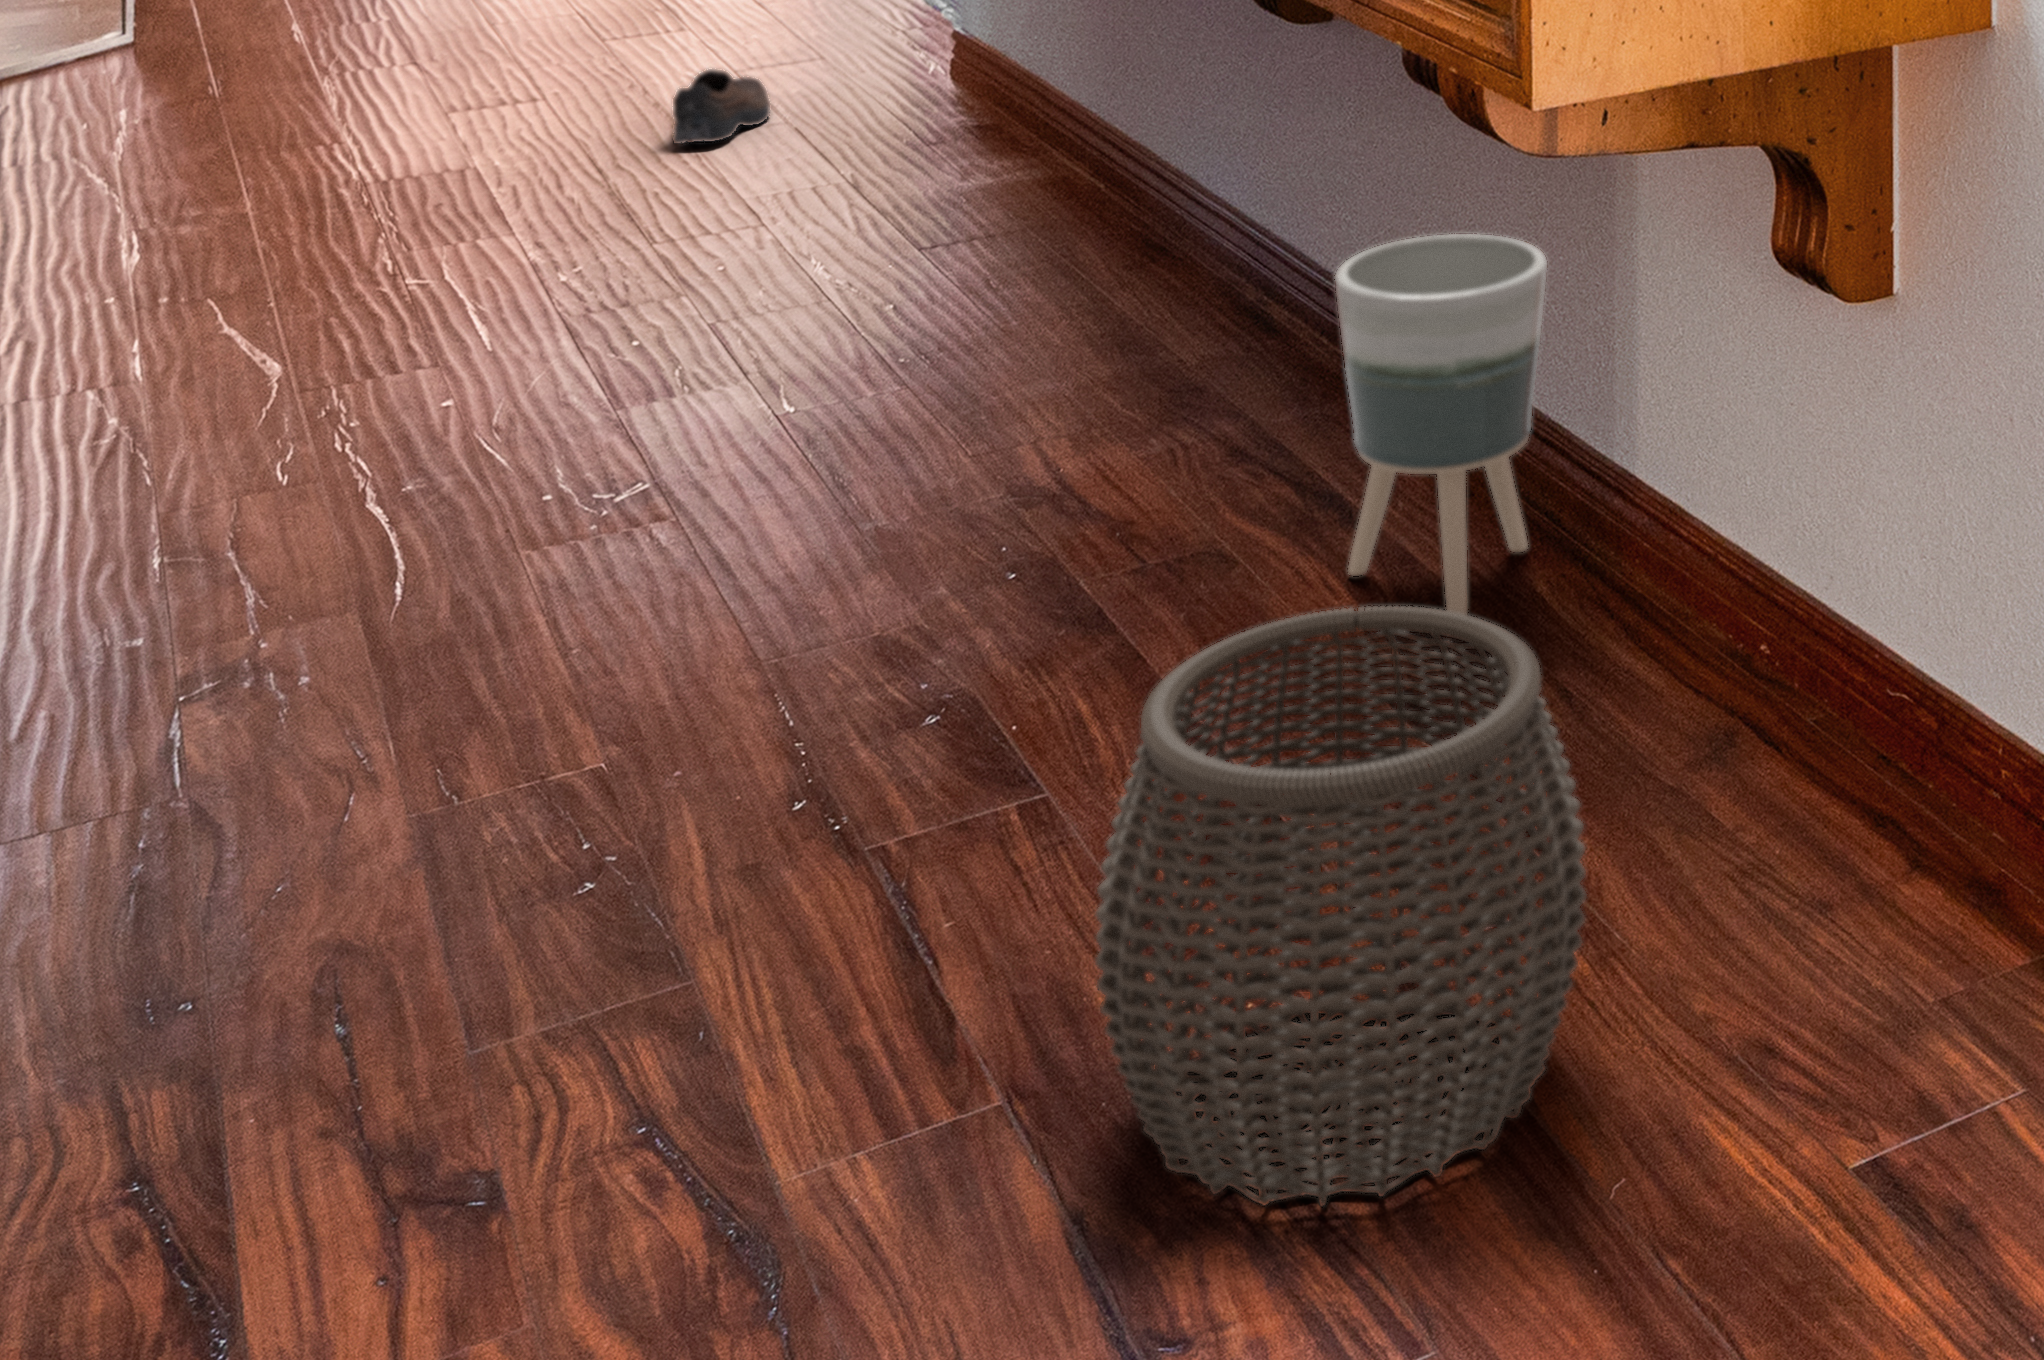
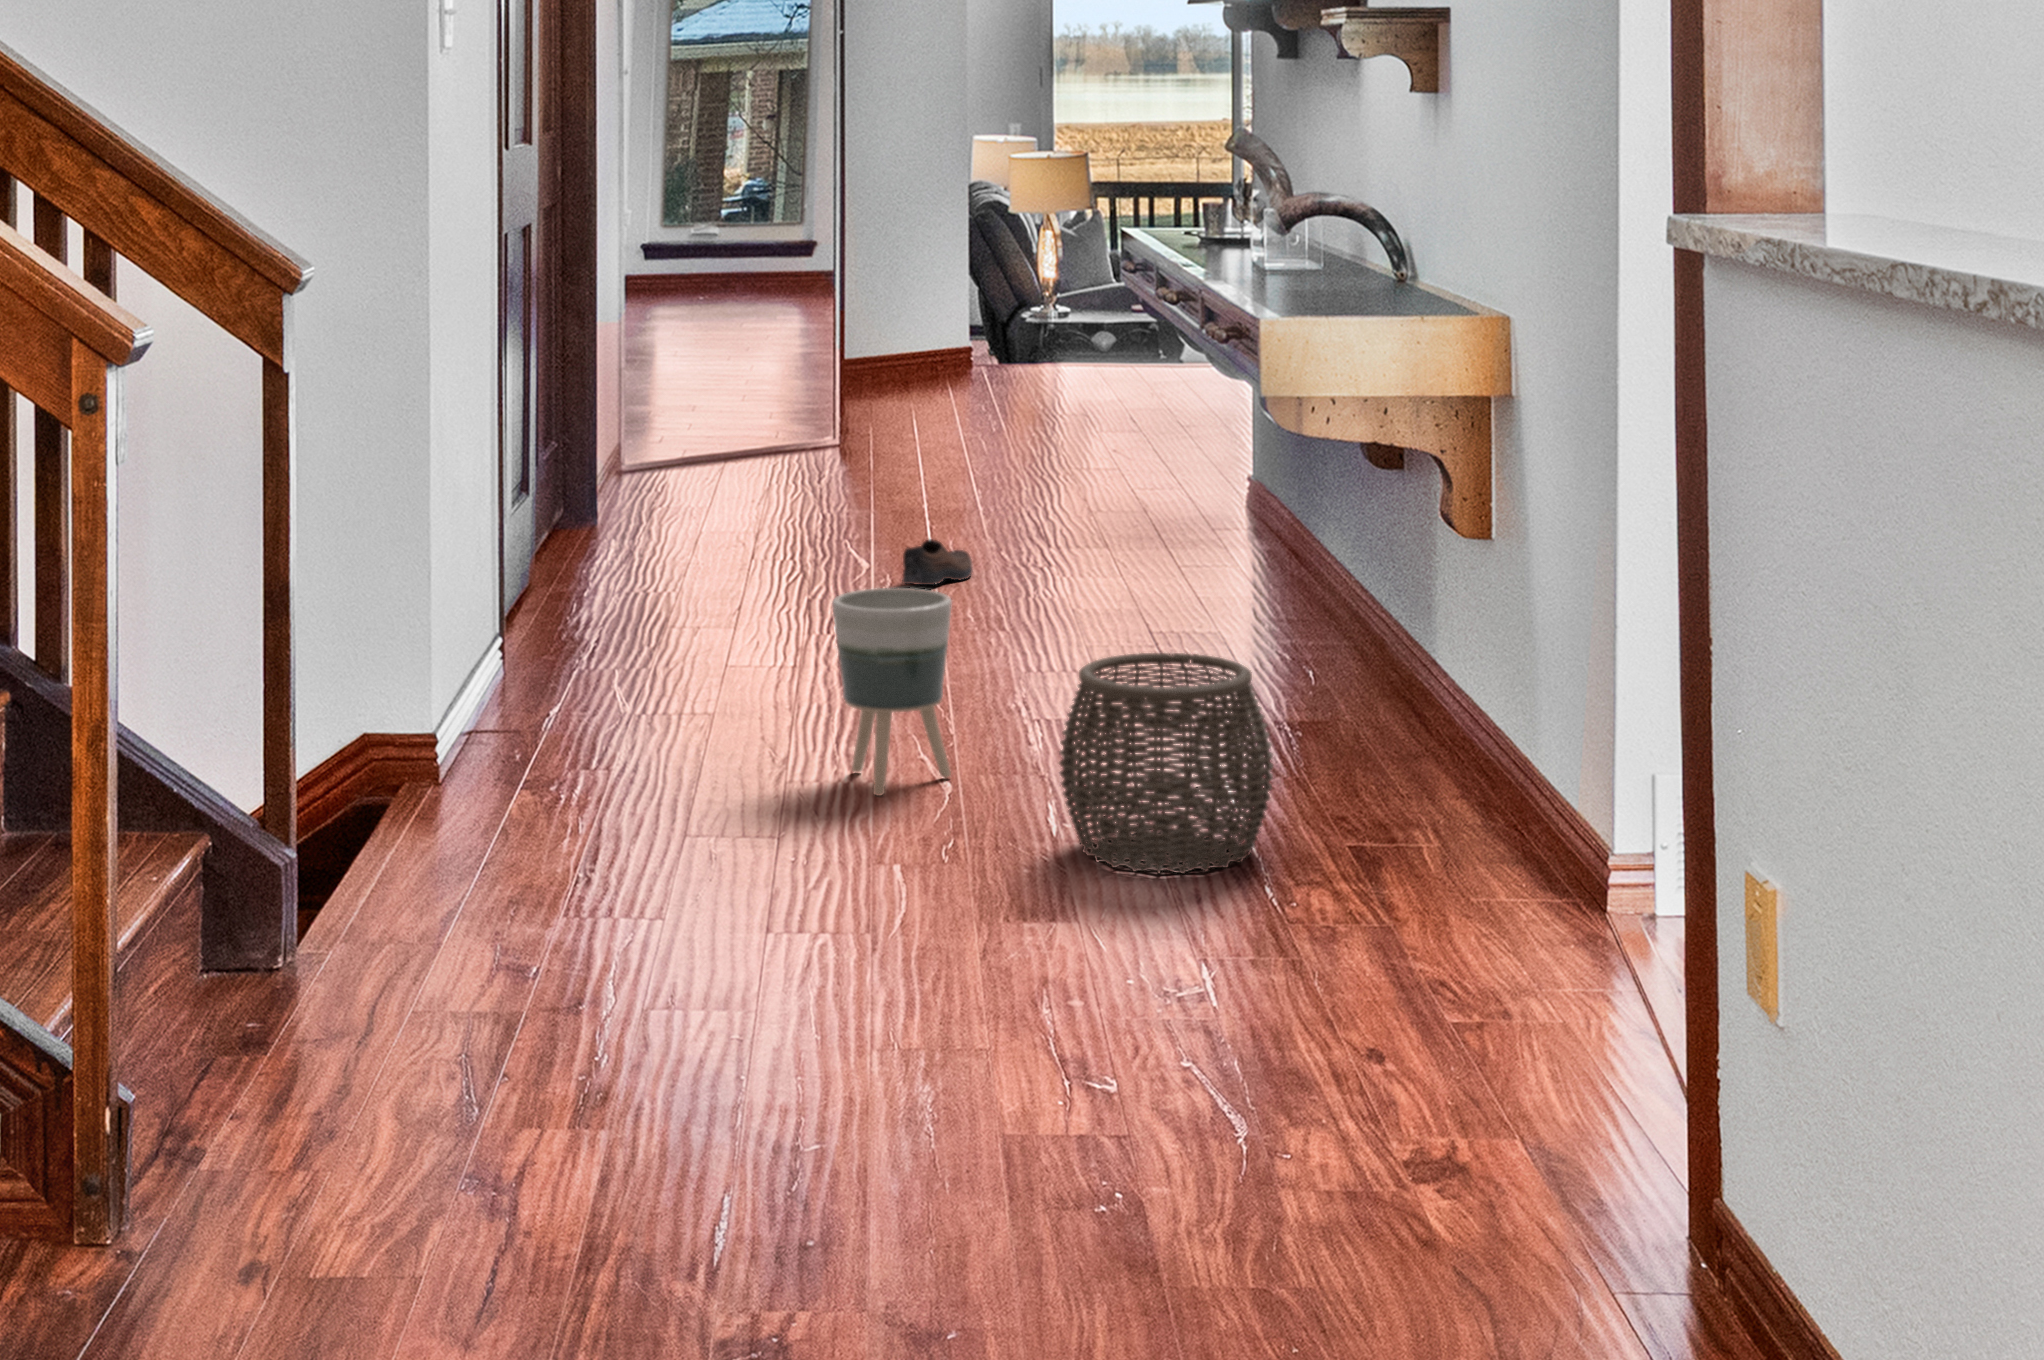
shoe: present [673,69,770,144] -> present [902,539,973,585]
planter: present [1335,234,1547,615] -> present [833,588,951,796]

